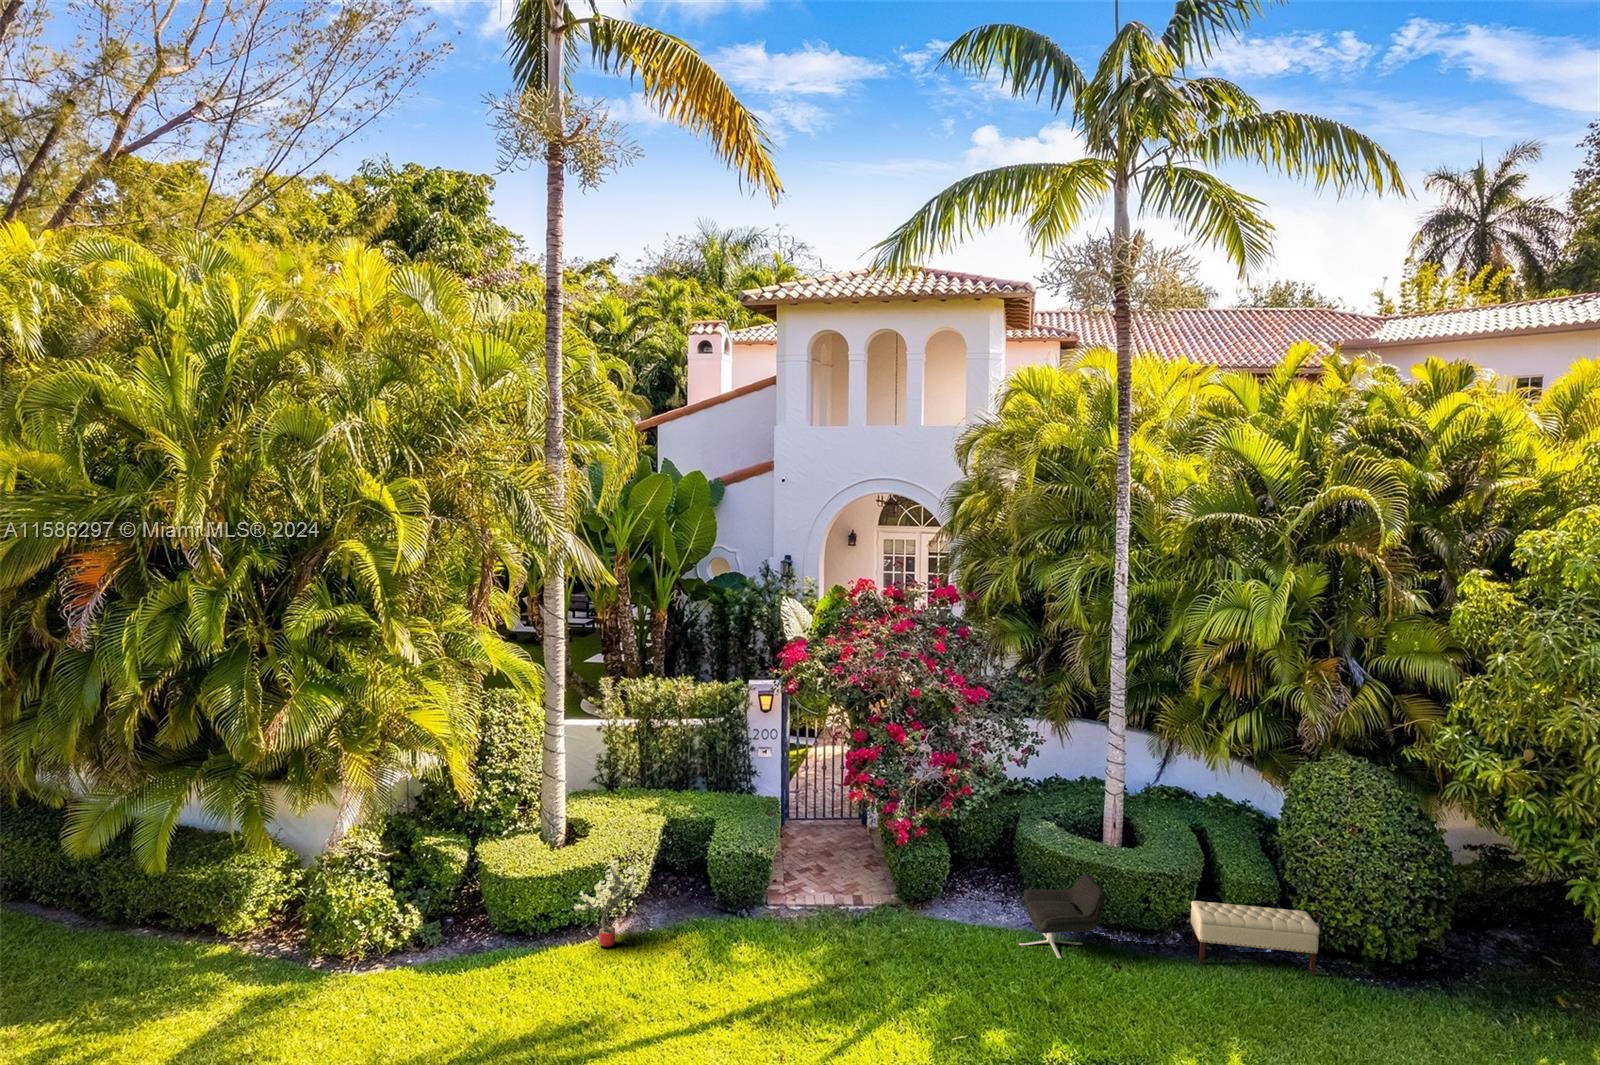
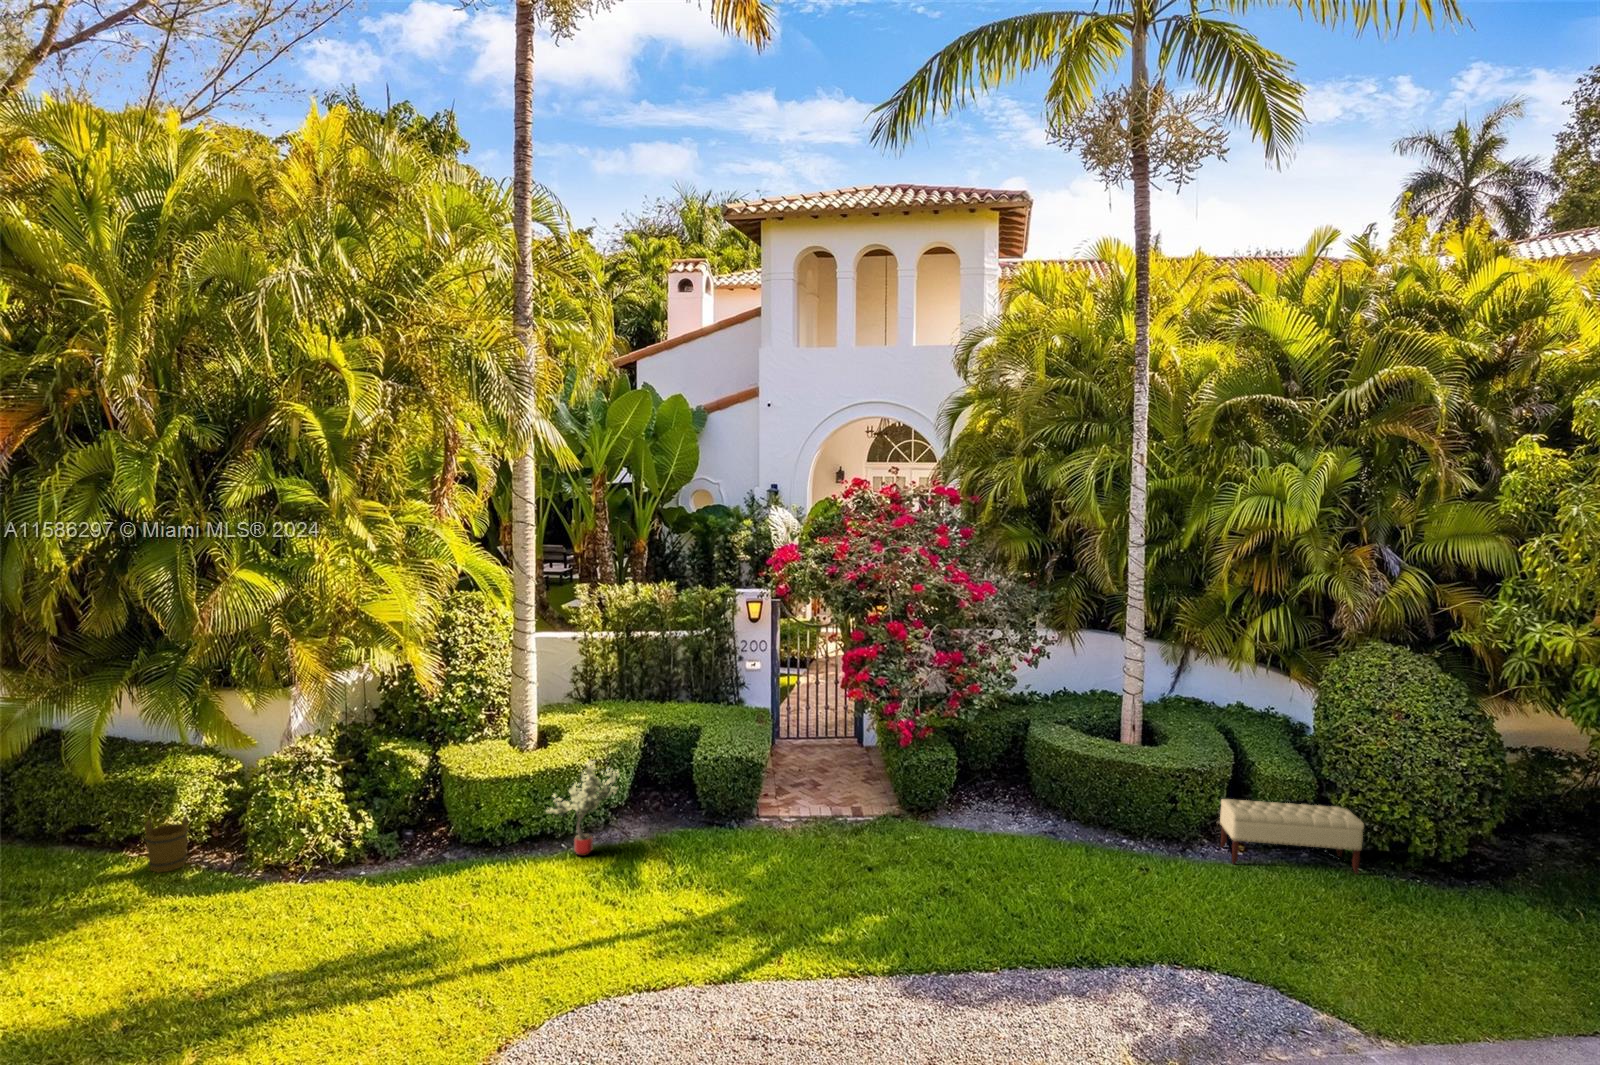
lounge chair: present [1019,873,1106,959] -> none [1035,772,1131,861]
bucket: none [220,908,259,961] -> present [145,816,189,873]

